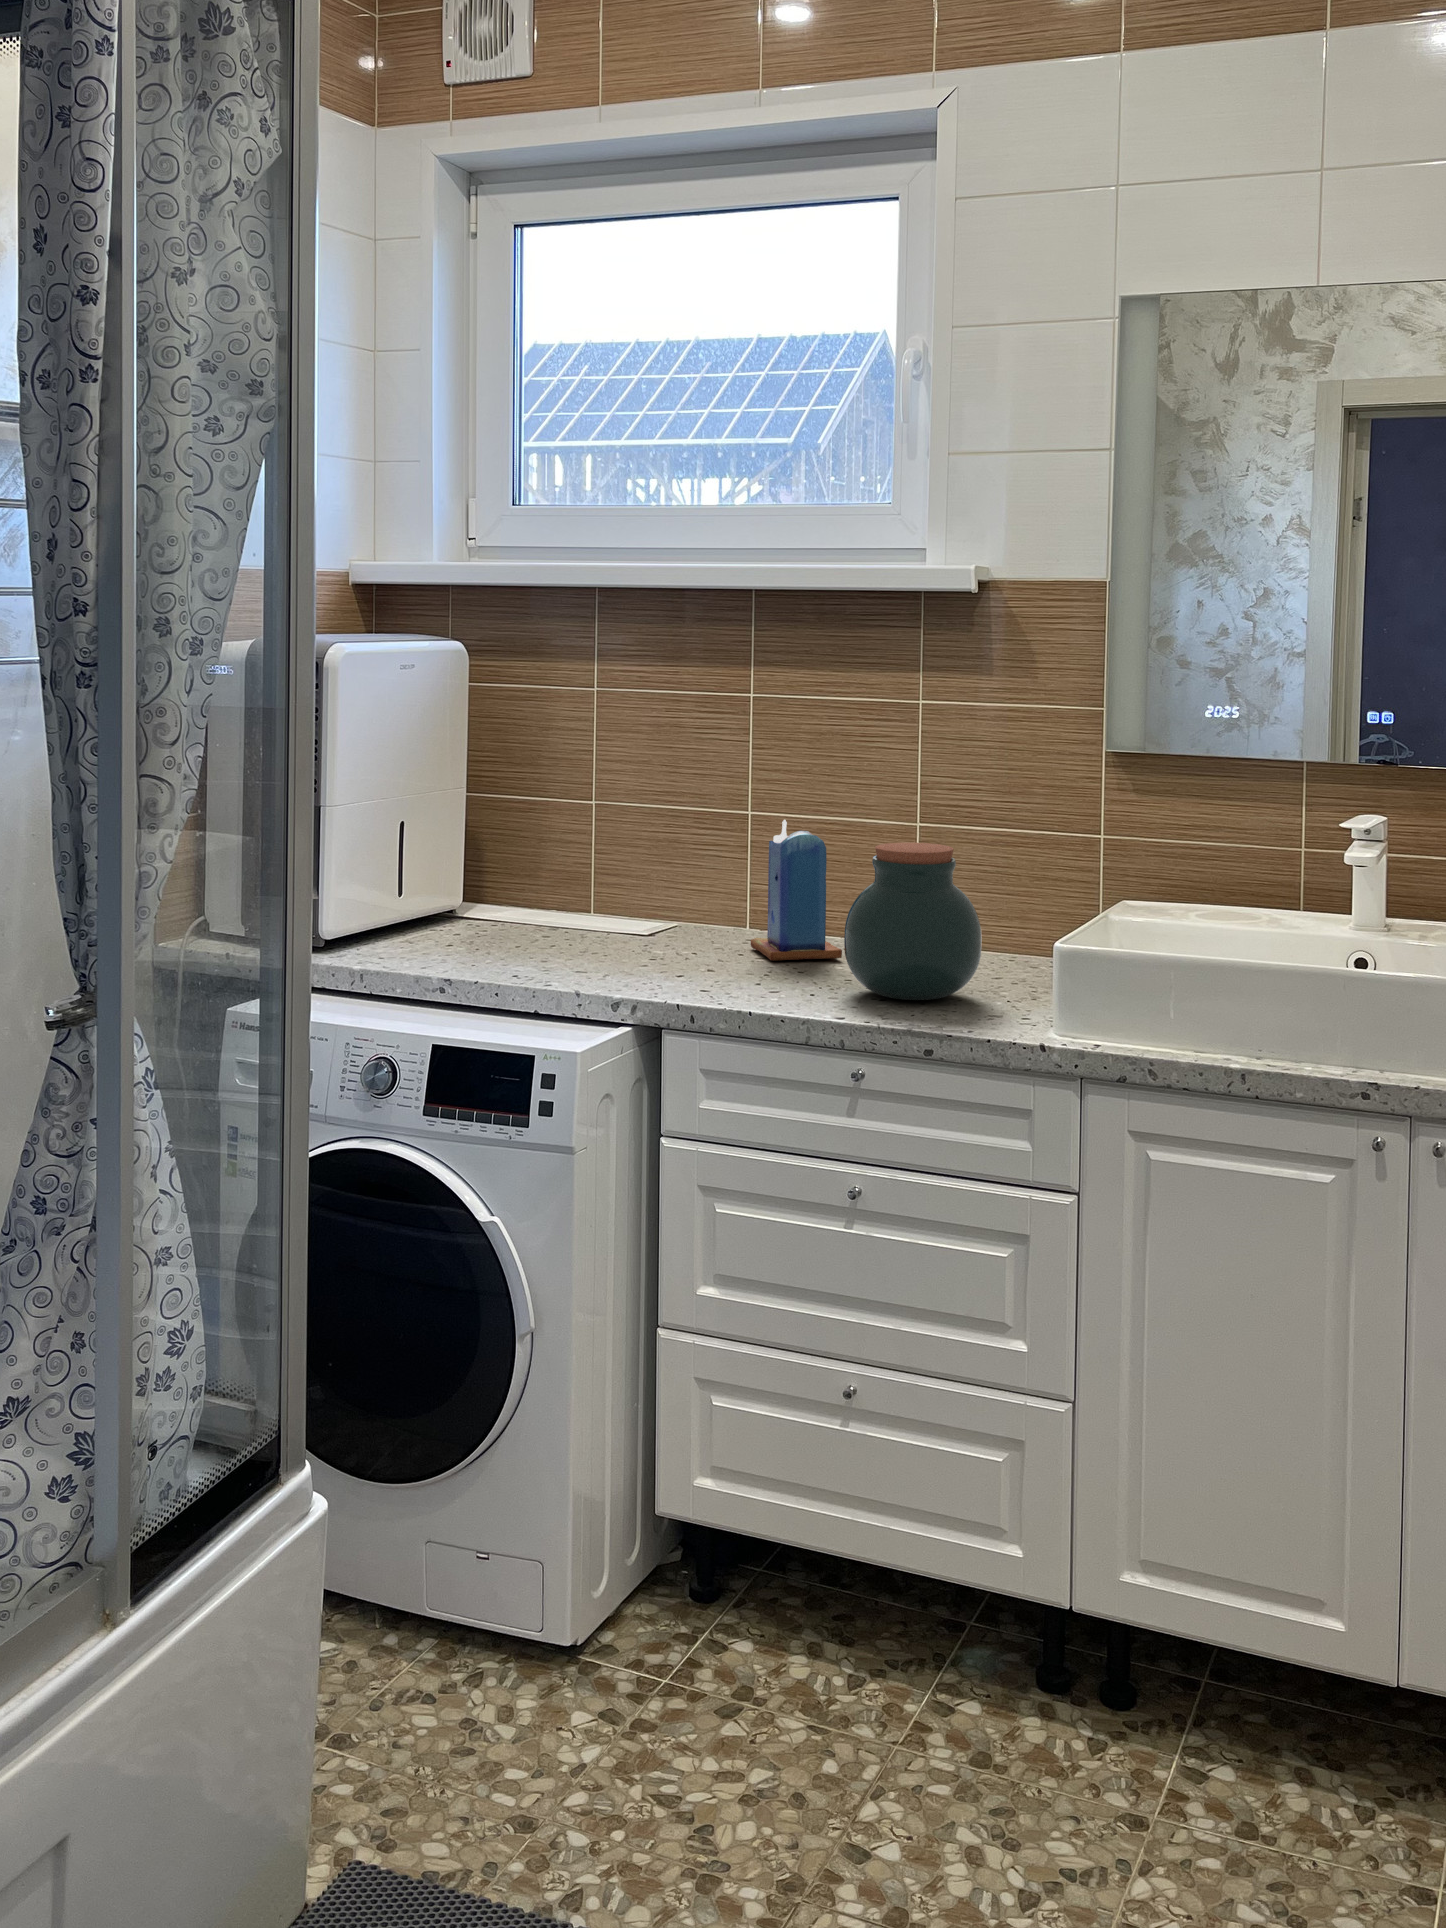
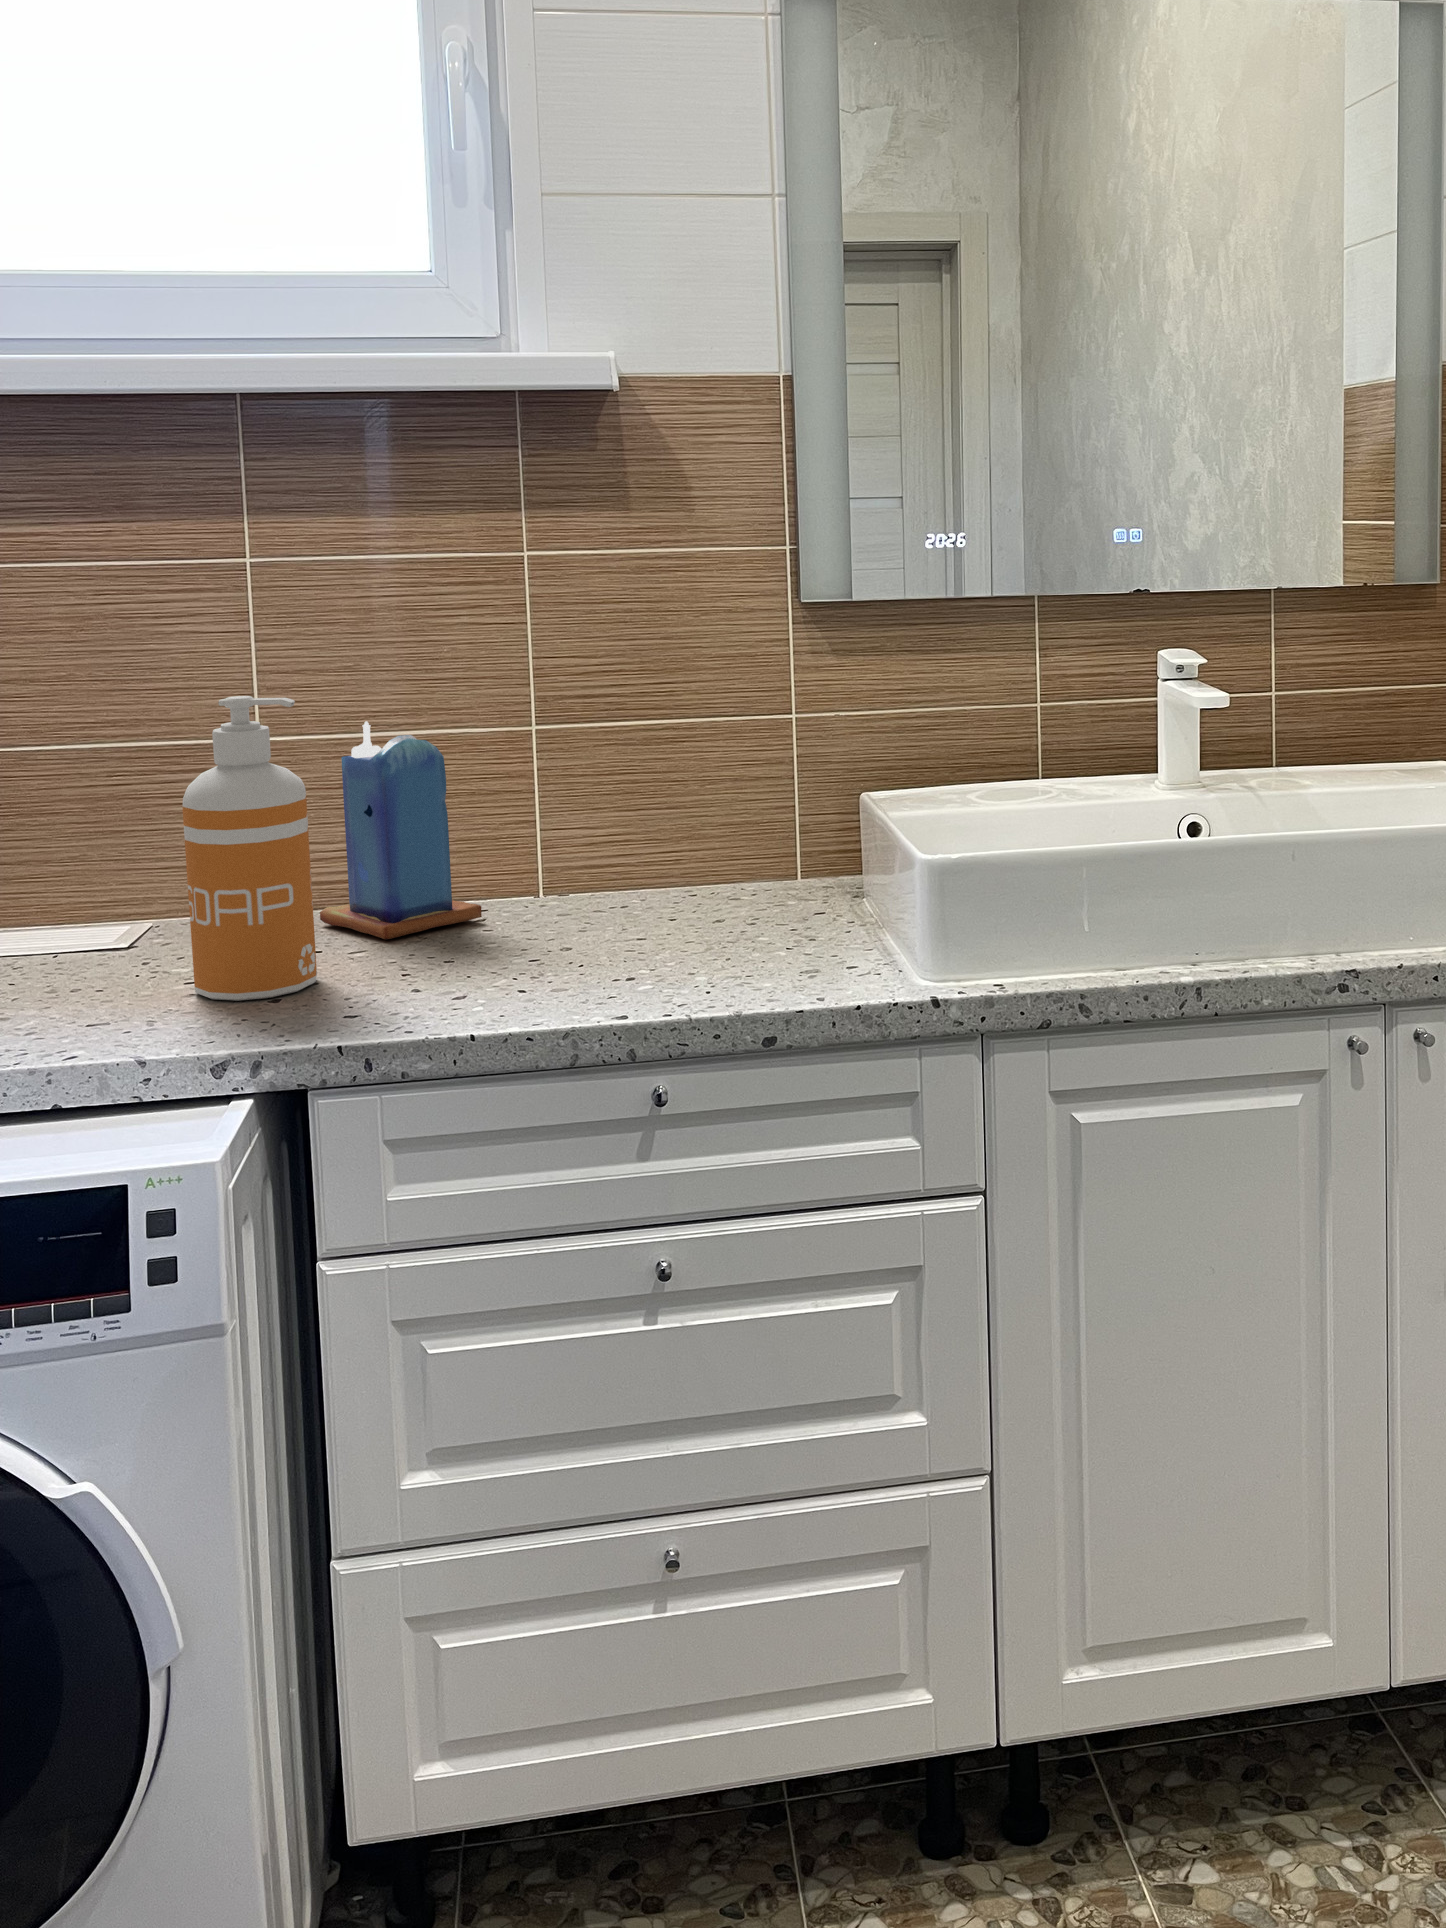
soap dispenser: none [636,794,709,977] -> present [182,696,317,1001]
jar: present [844,843,982,1000] -> none [559,731,765,967]

